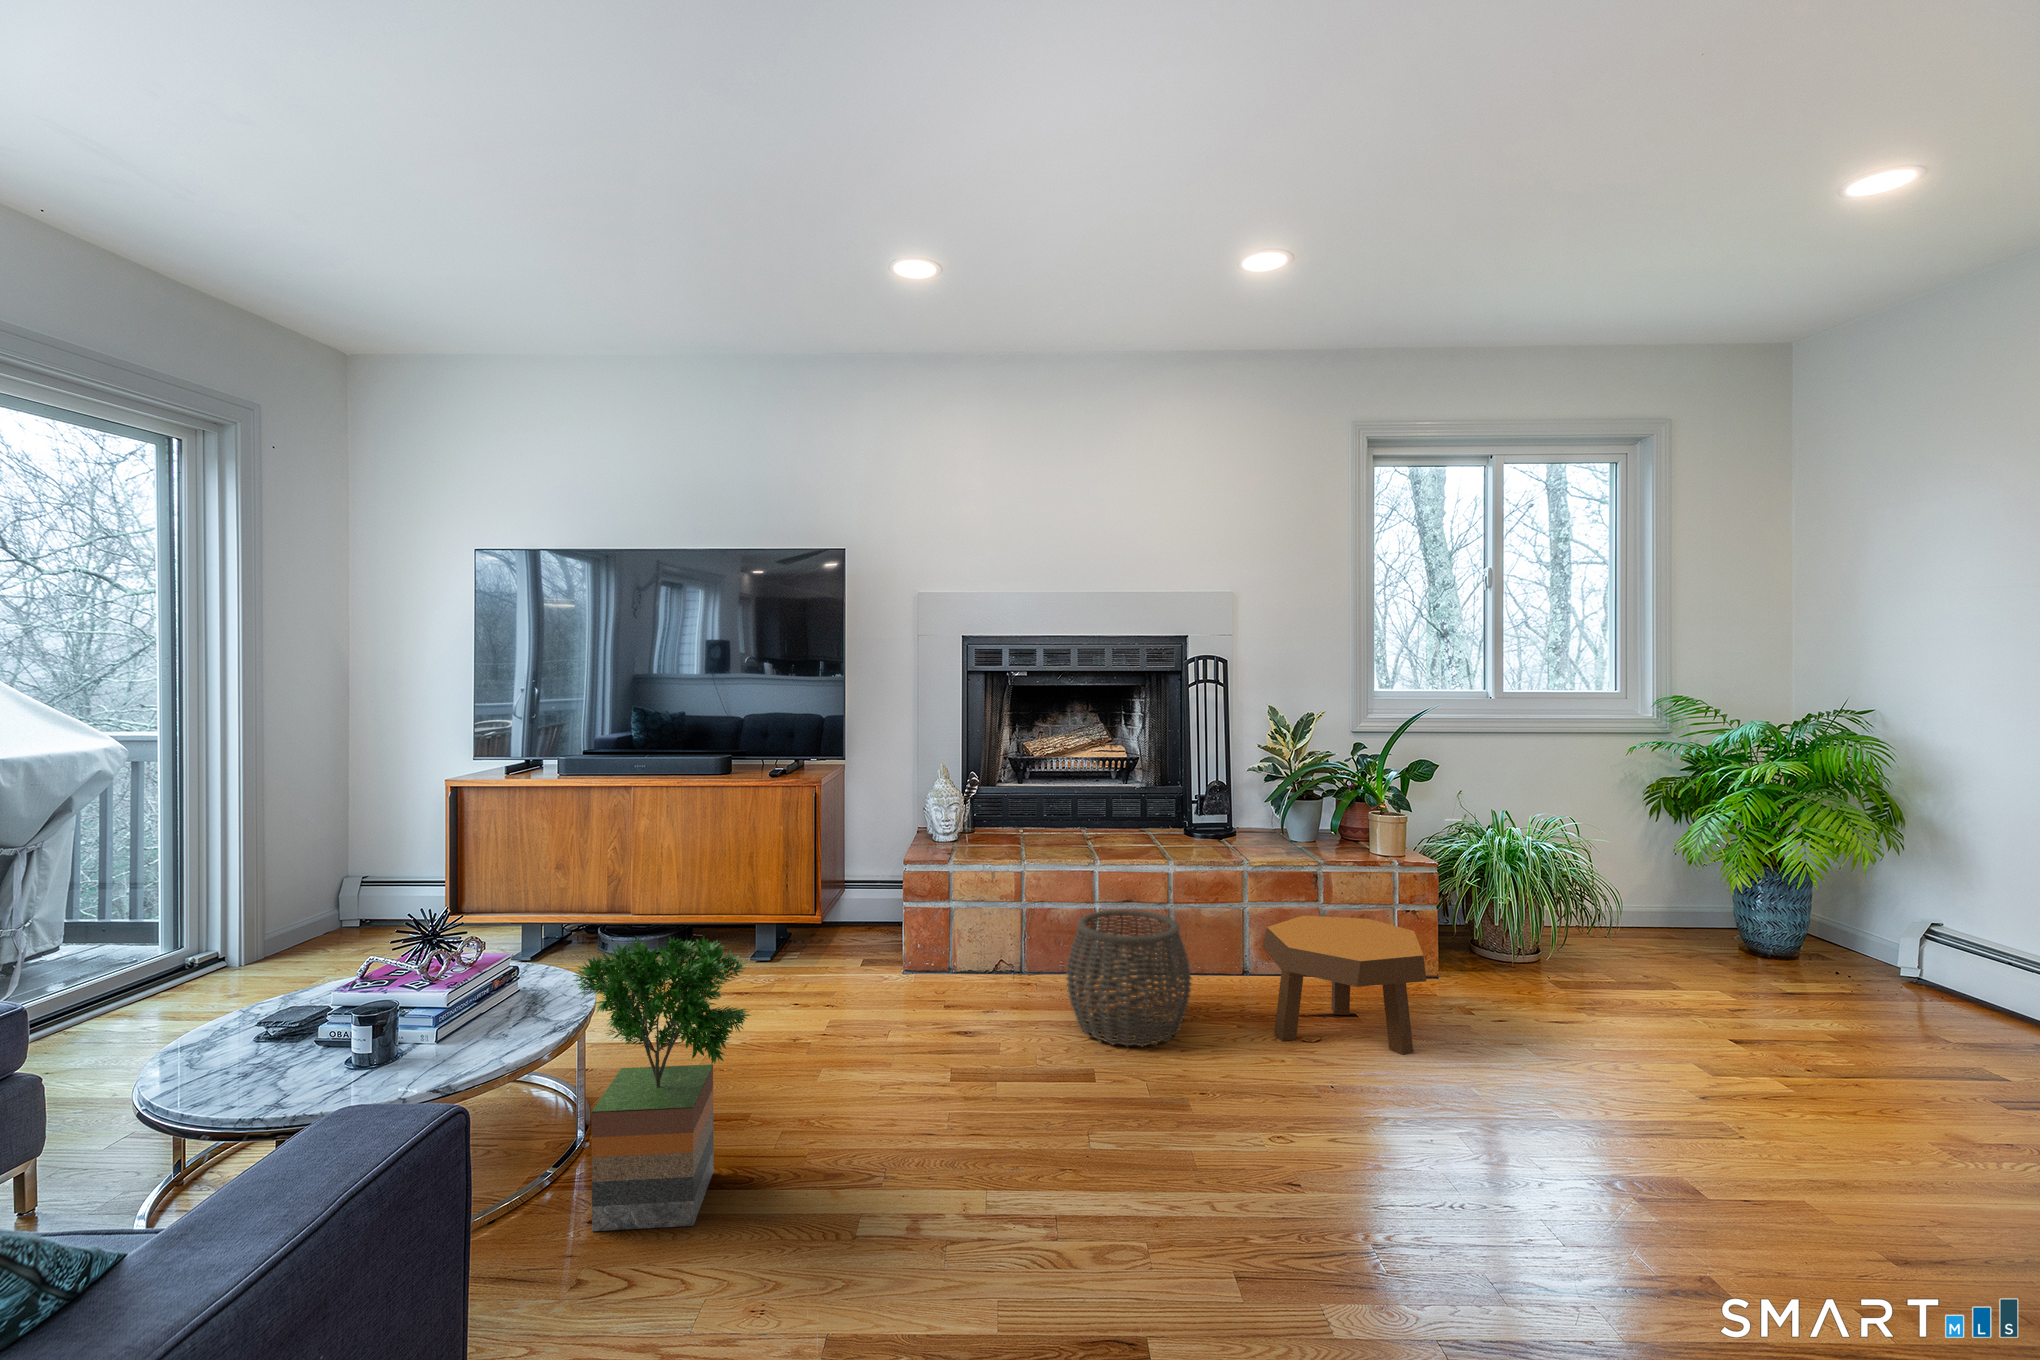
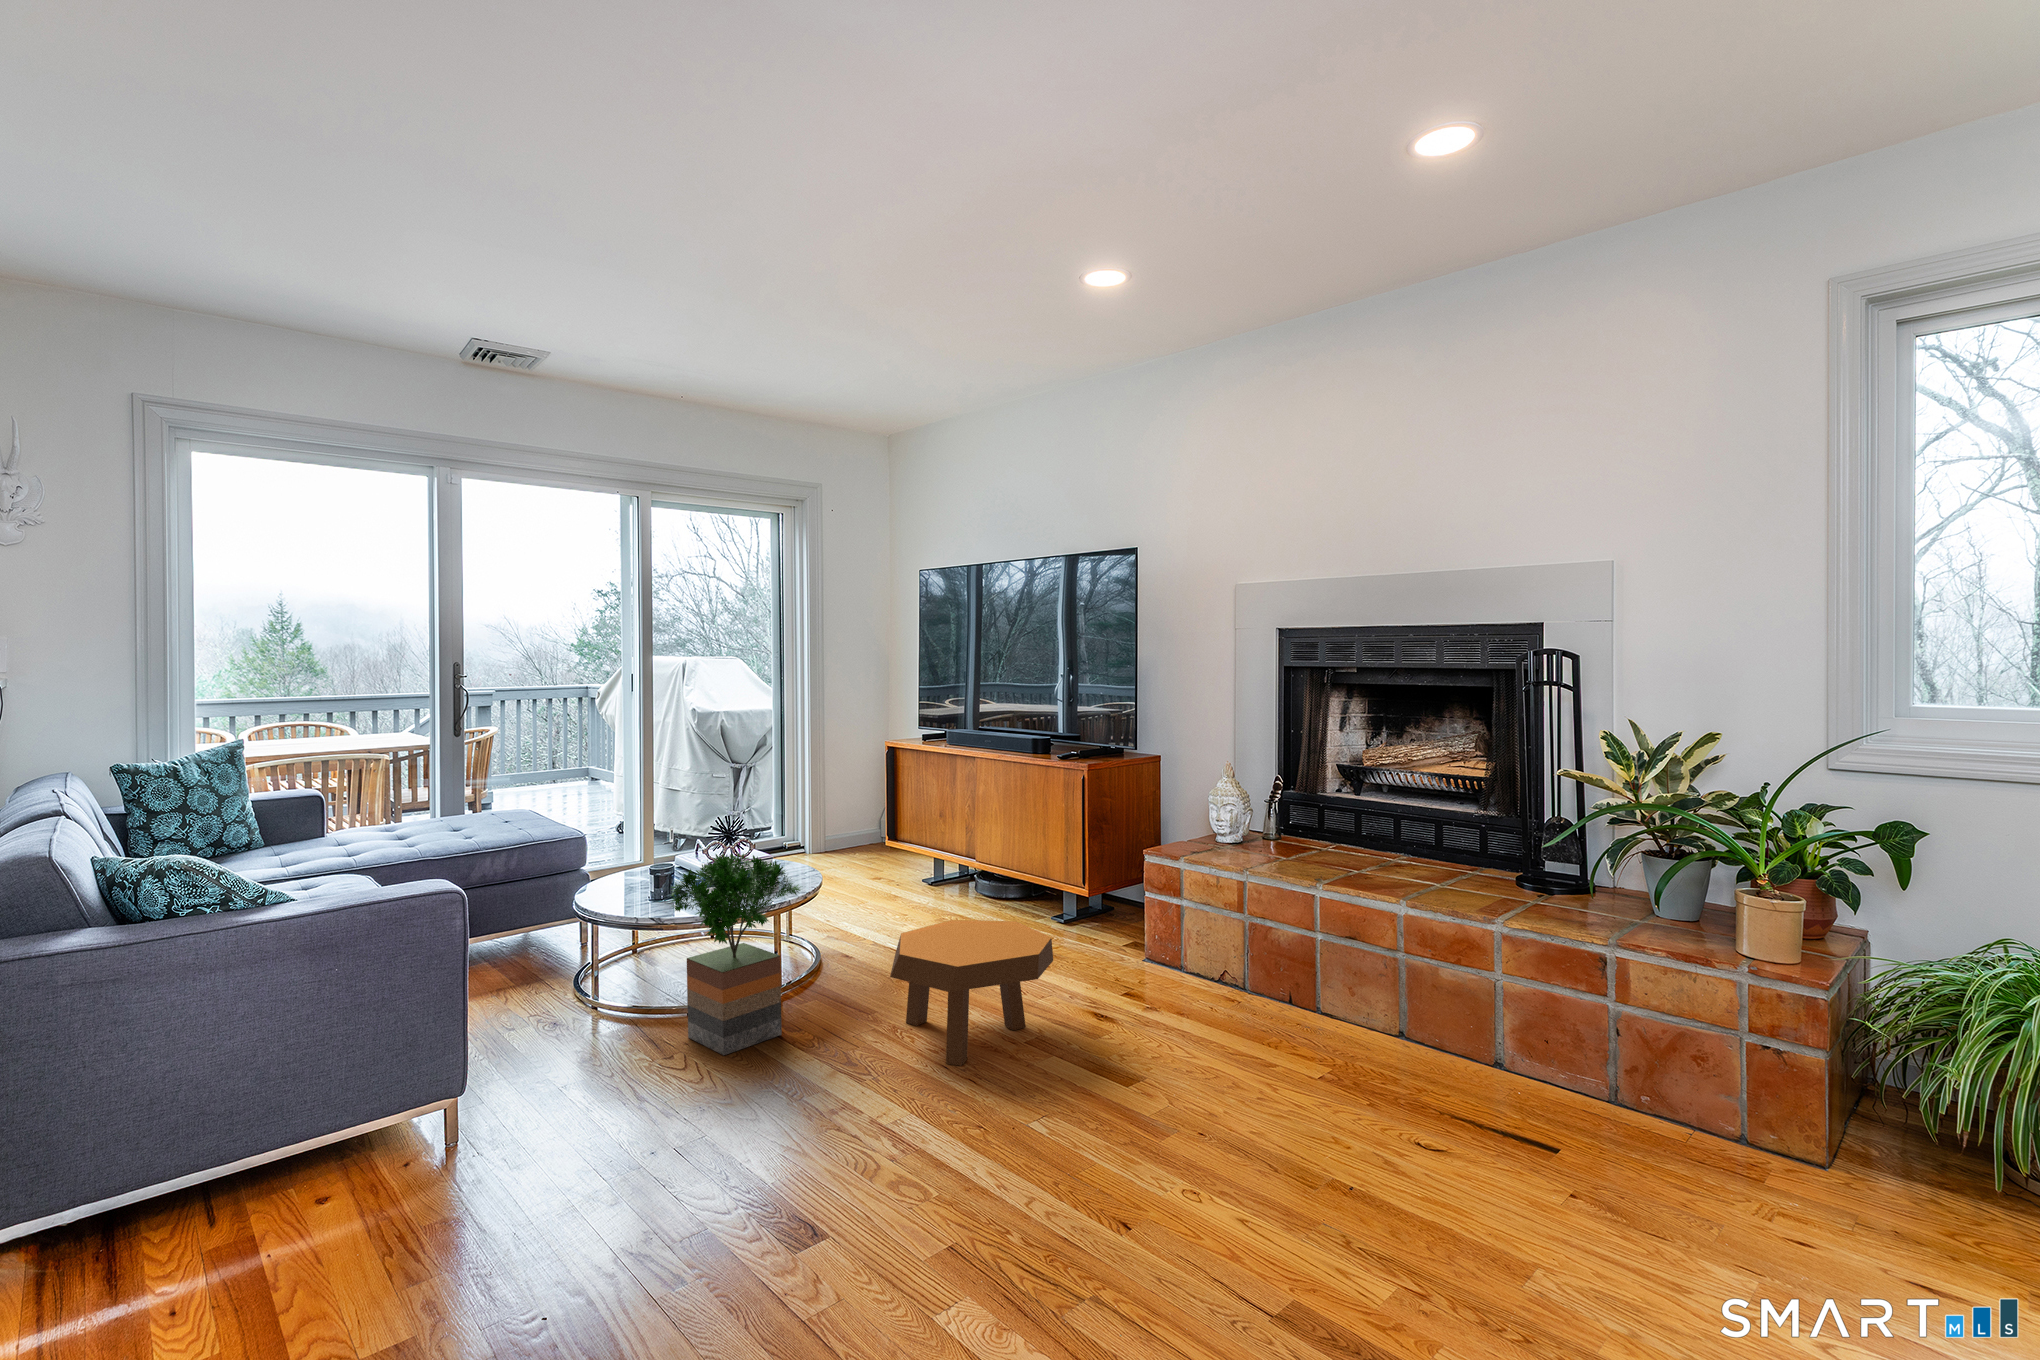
woven basket: present [1066,910,1191,1047] -> none [1159,930,1302,1086]
footstool: present [1262,915,1426,1054] -> present [890,920,1053,1066]

